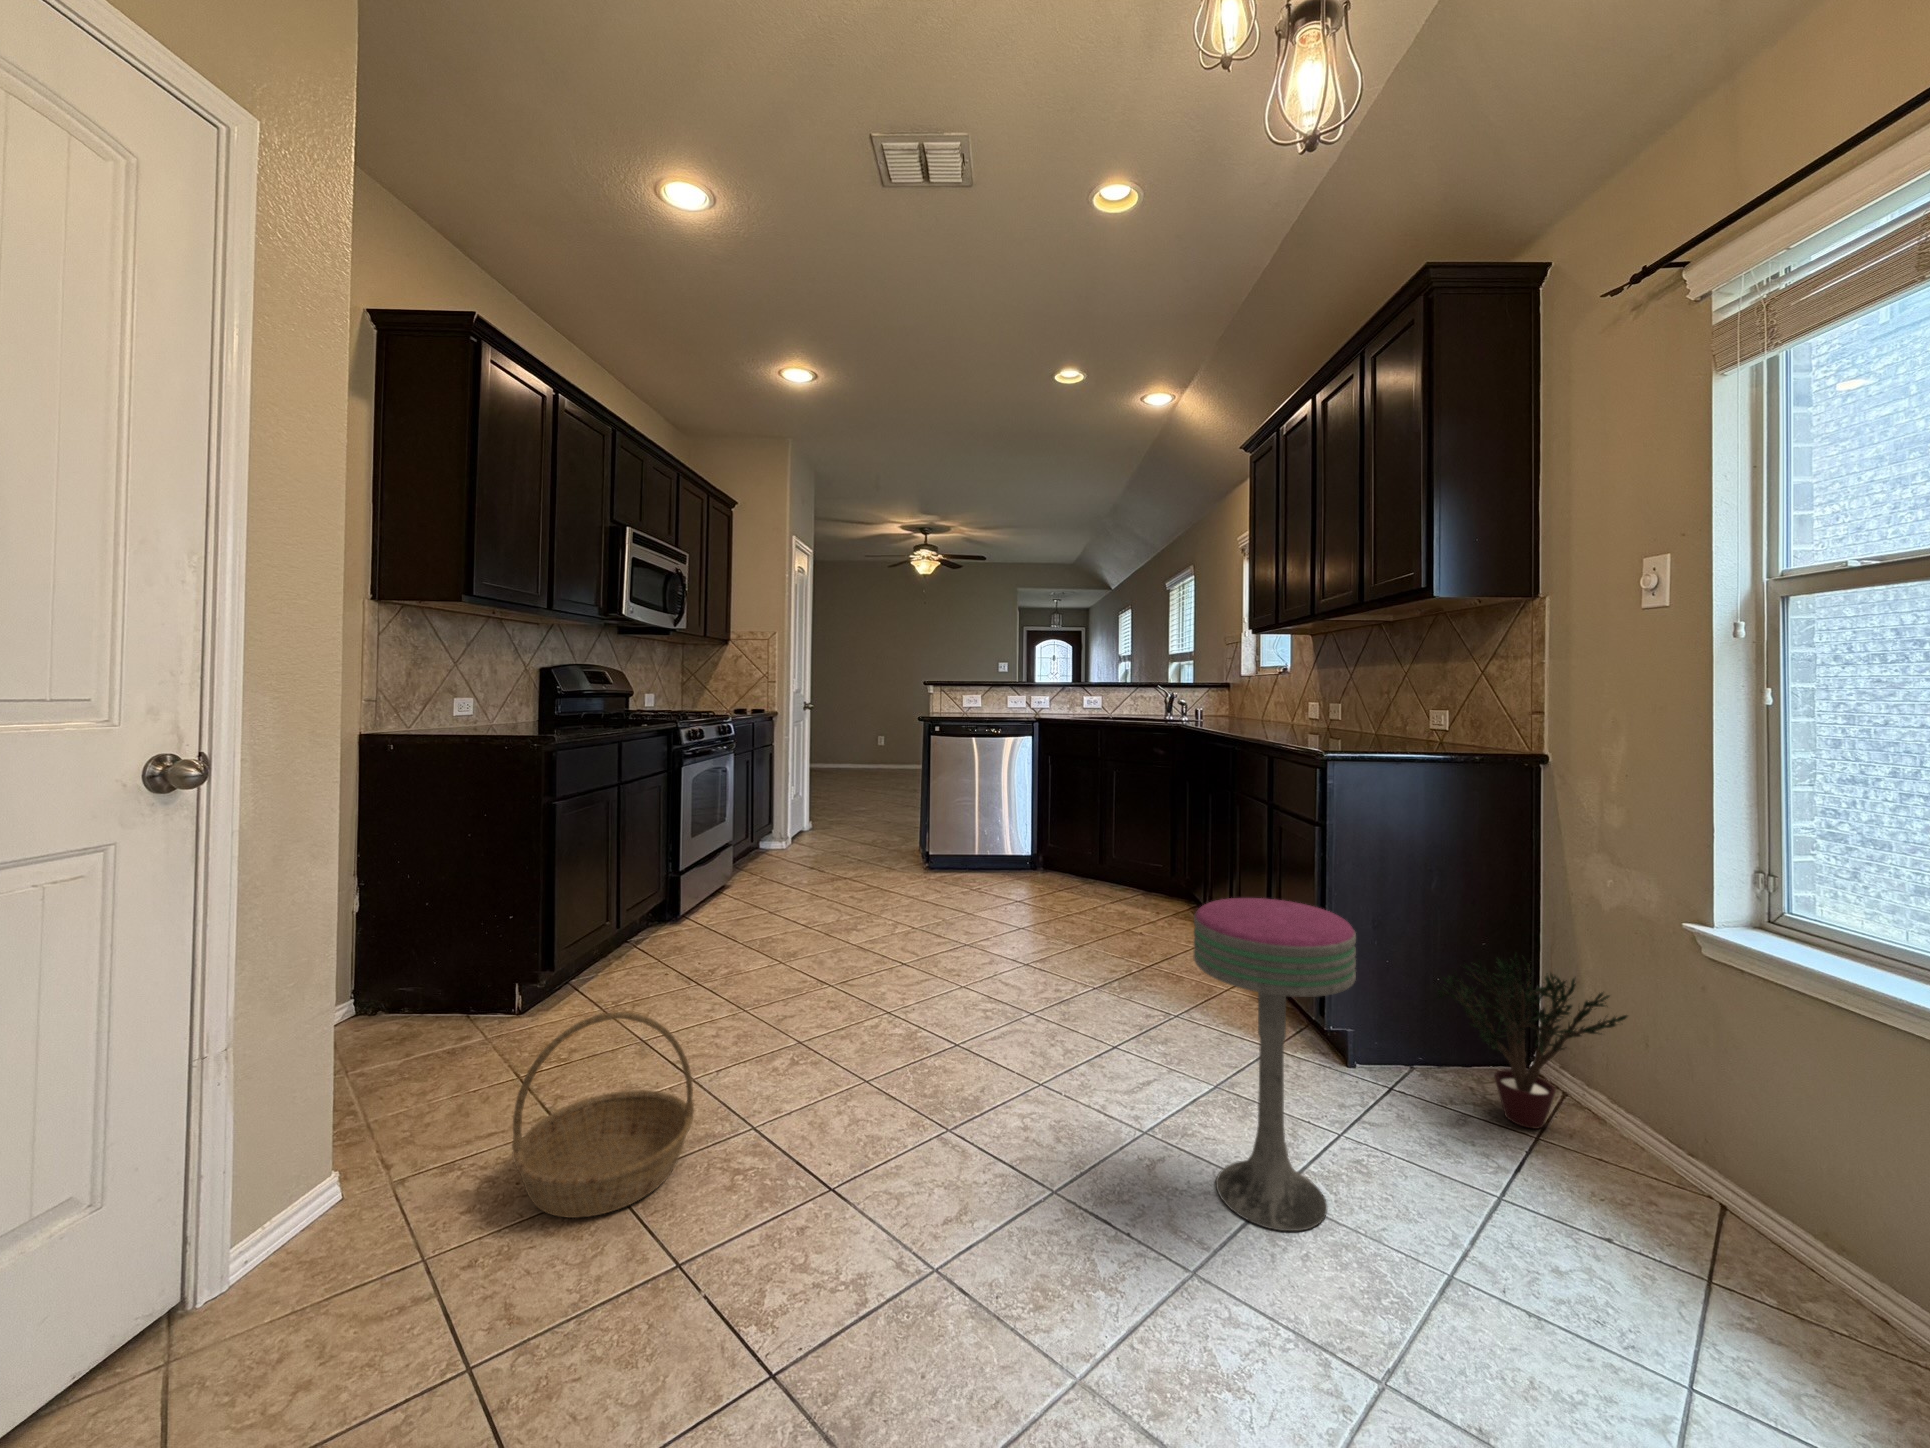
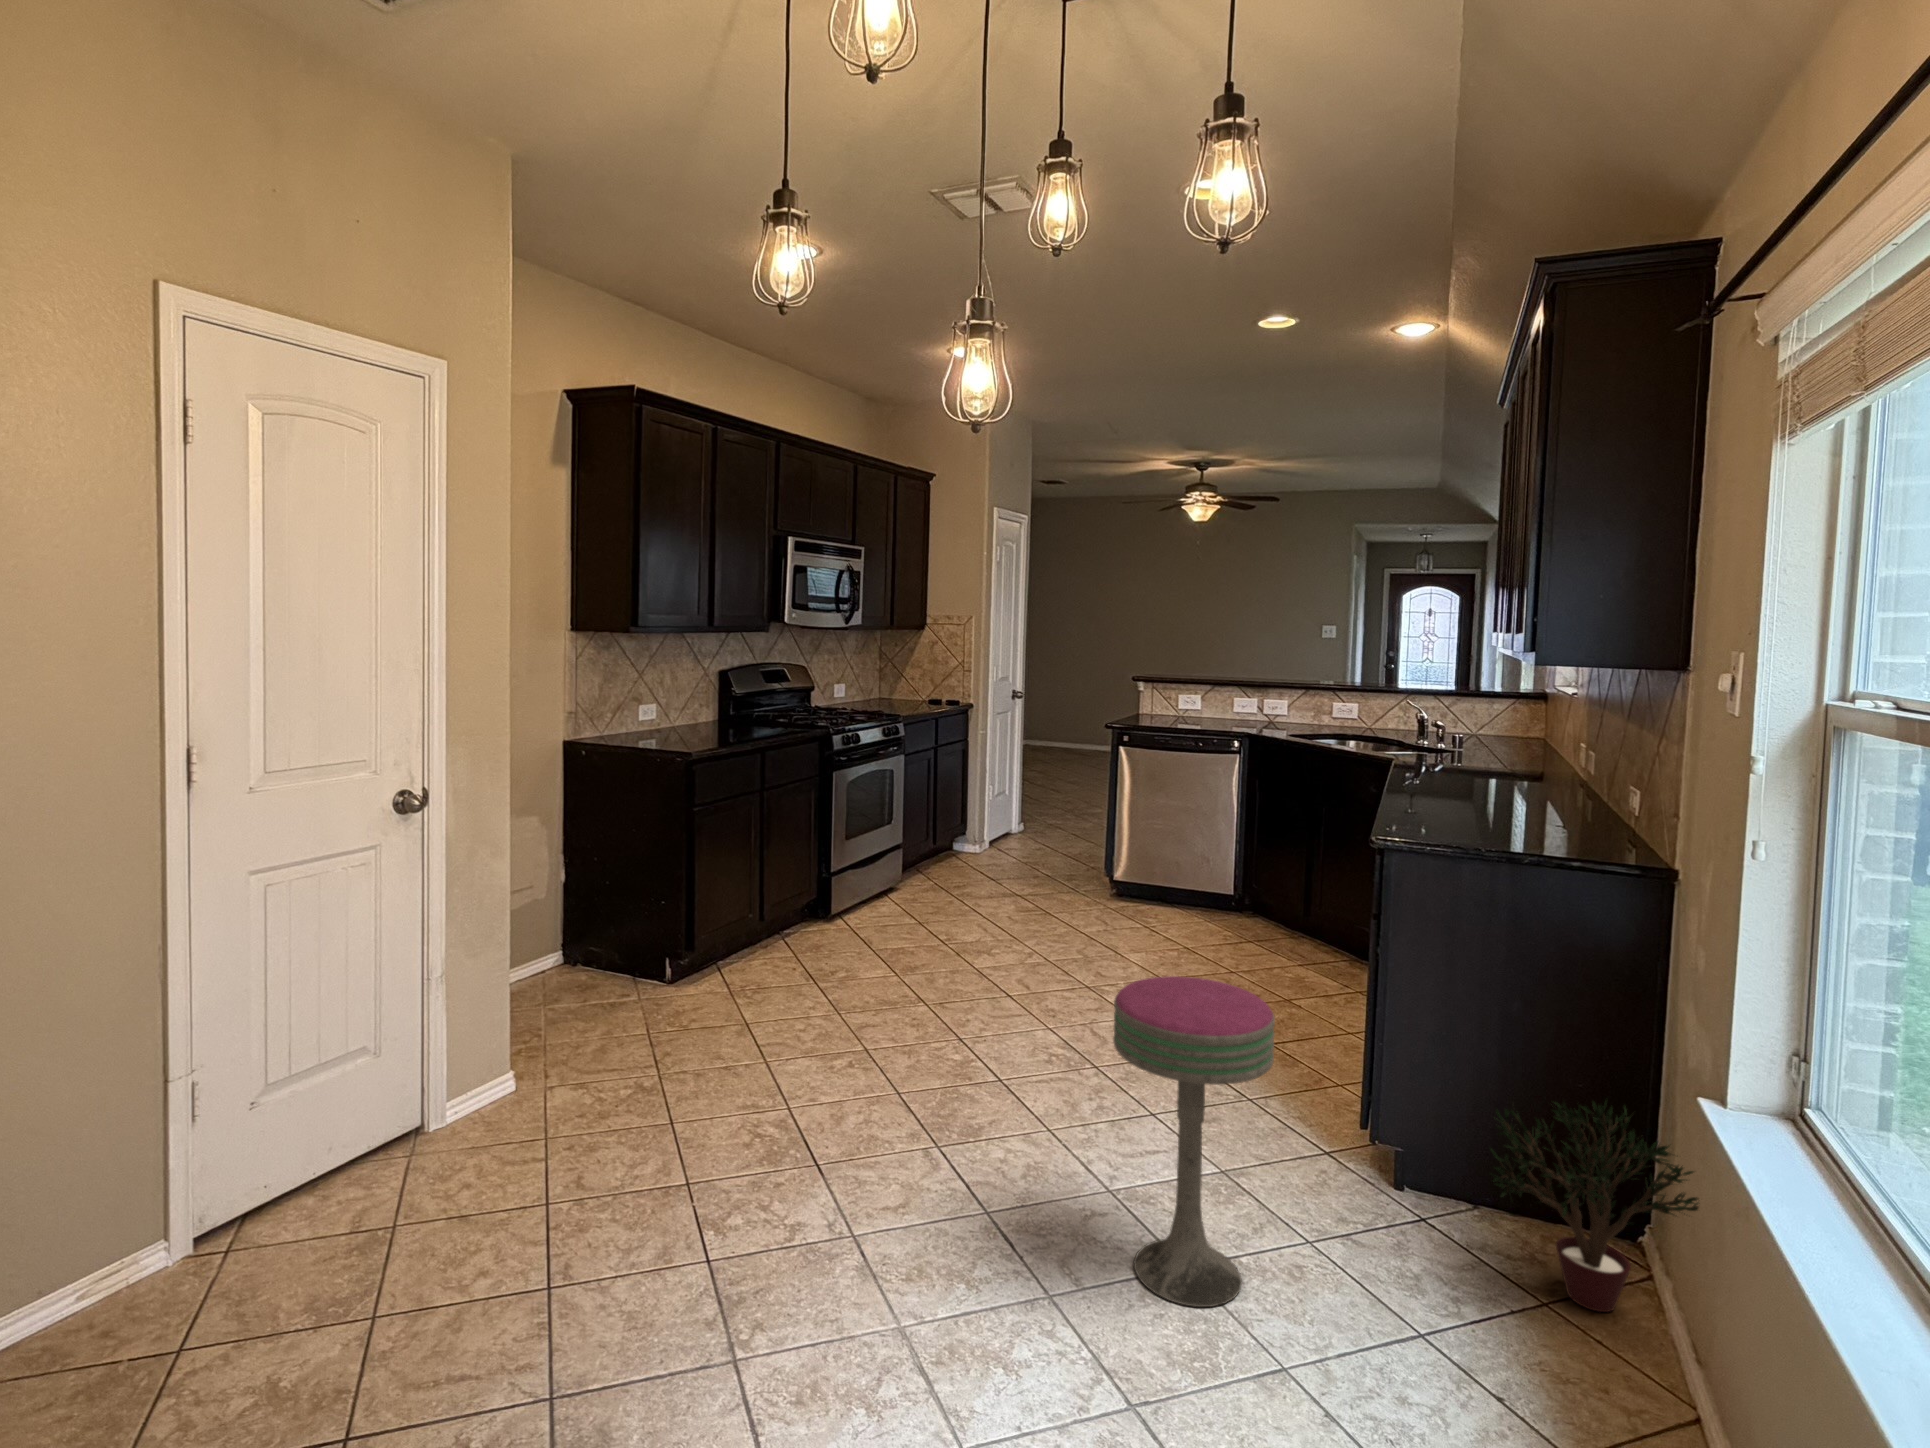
basket: present [512,1012,694,1218] -> none [608,990,733,1137]

